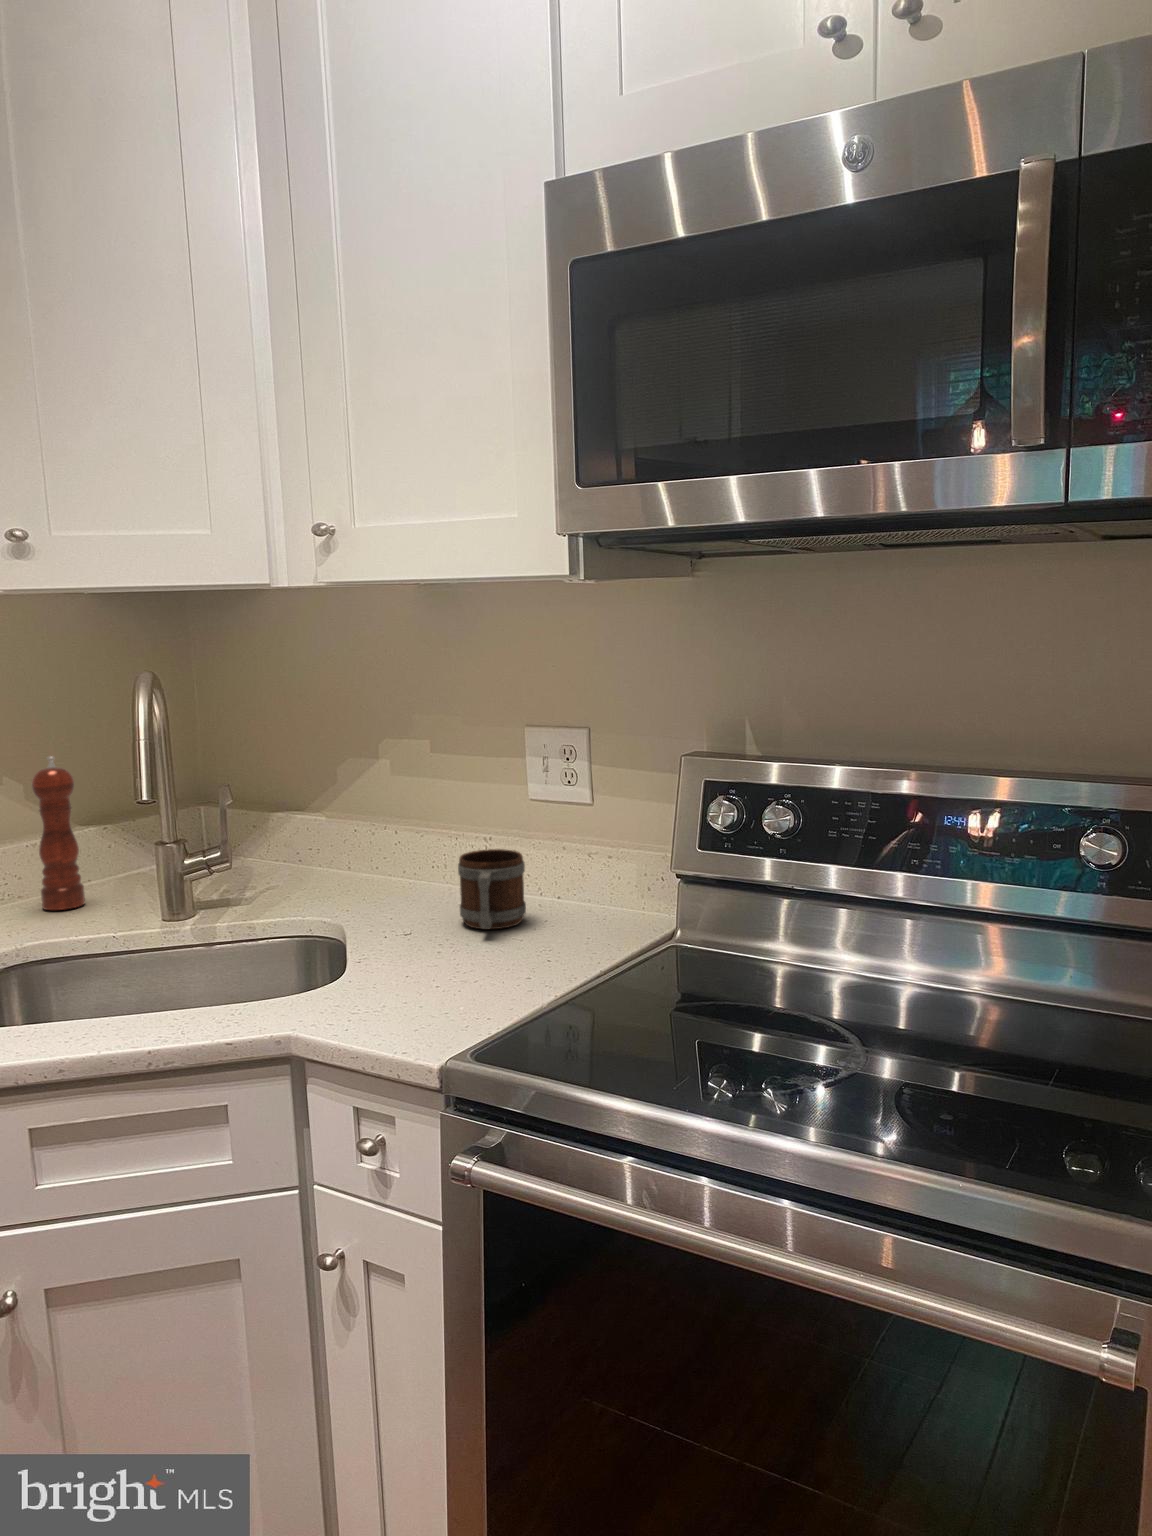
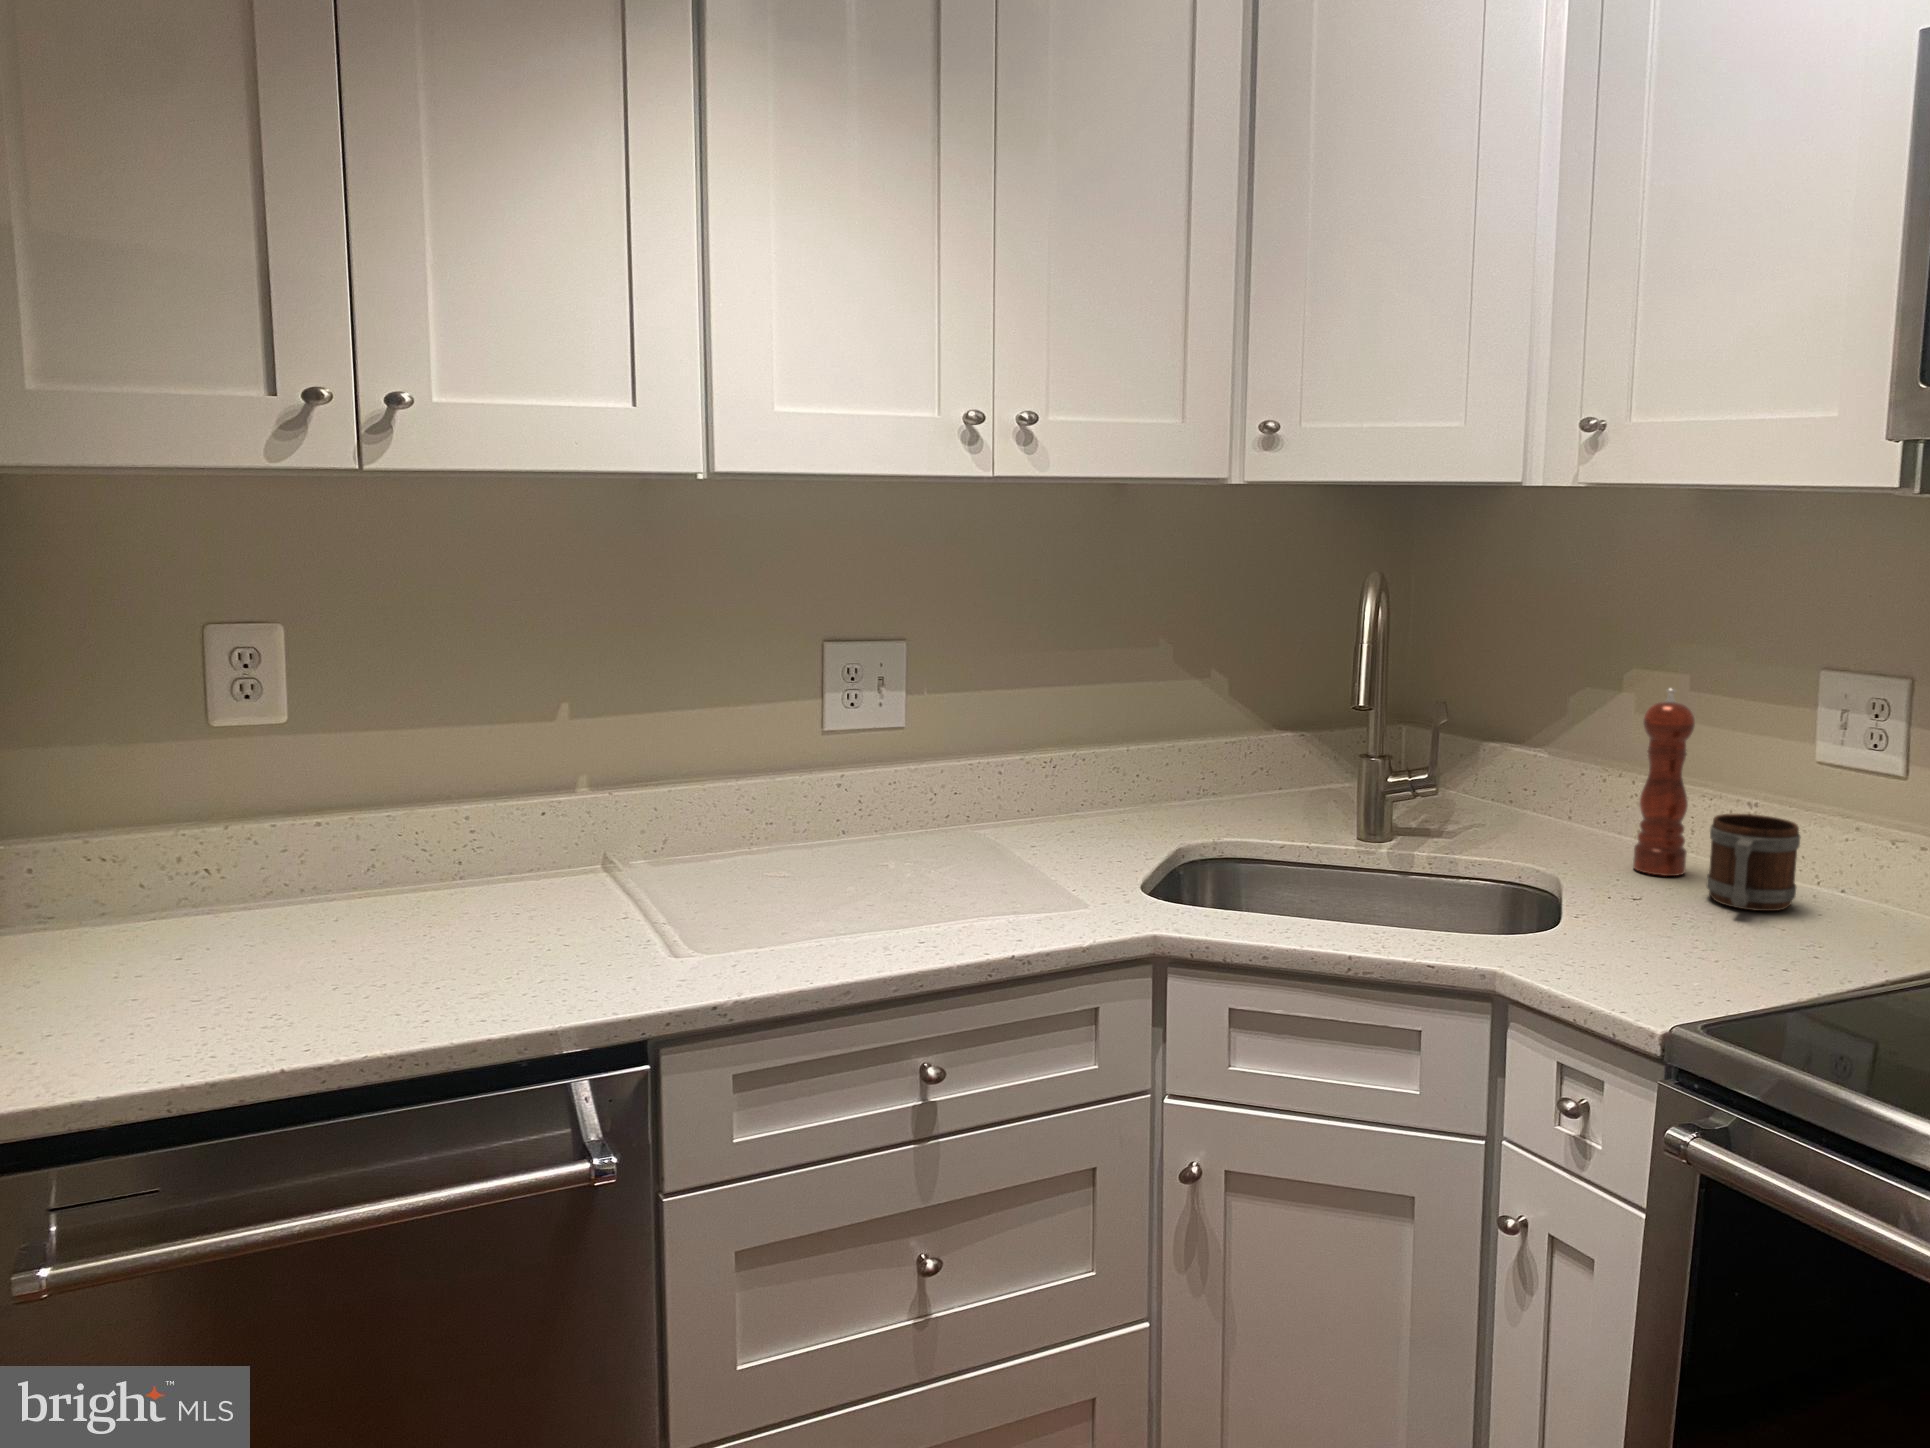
pepper mill: present [32,756,85,910] -> present [1633,688,1695,876]

